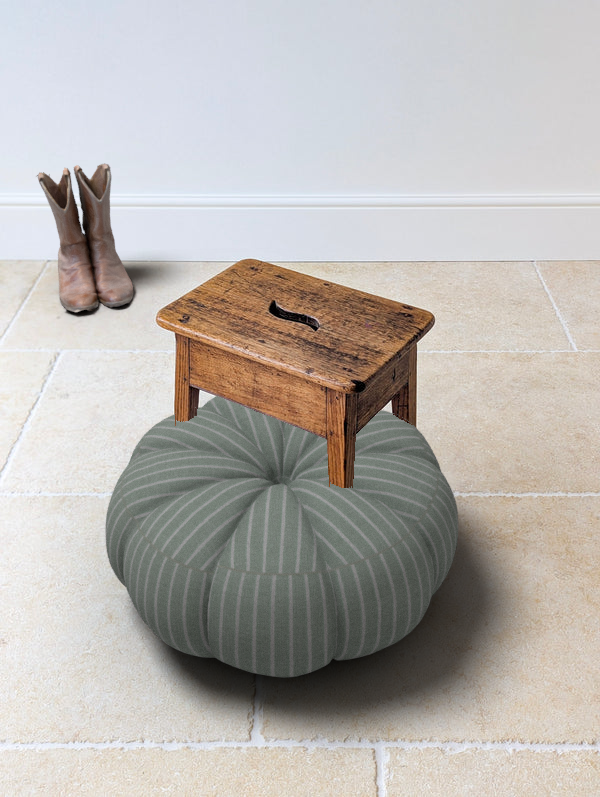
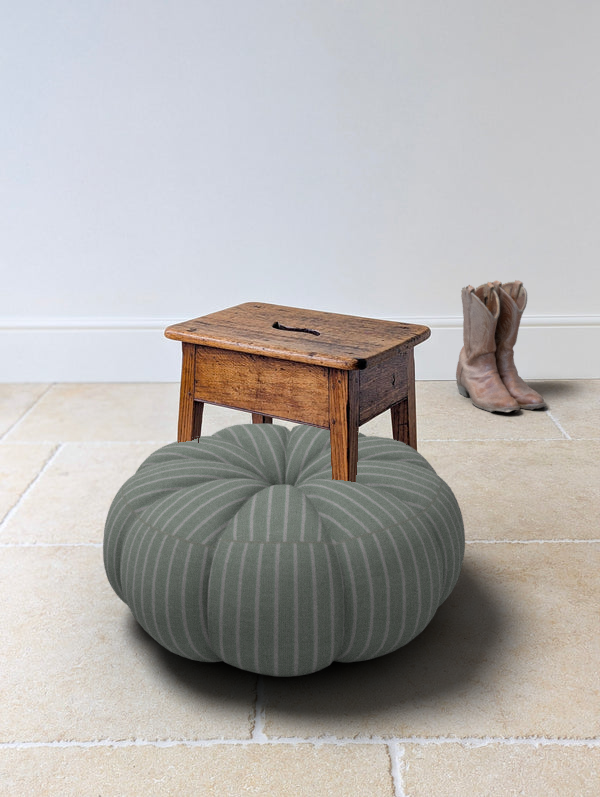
boots: present [37,163,134,312] -> present [456,280,546,412]

